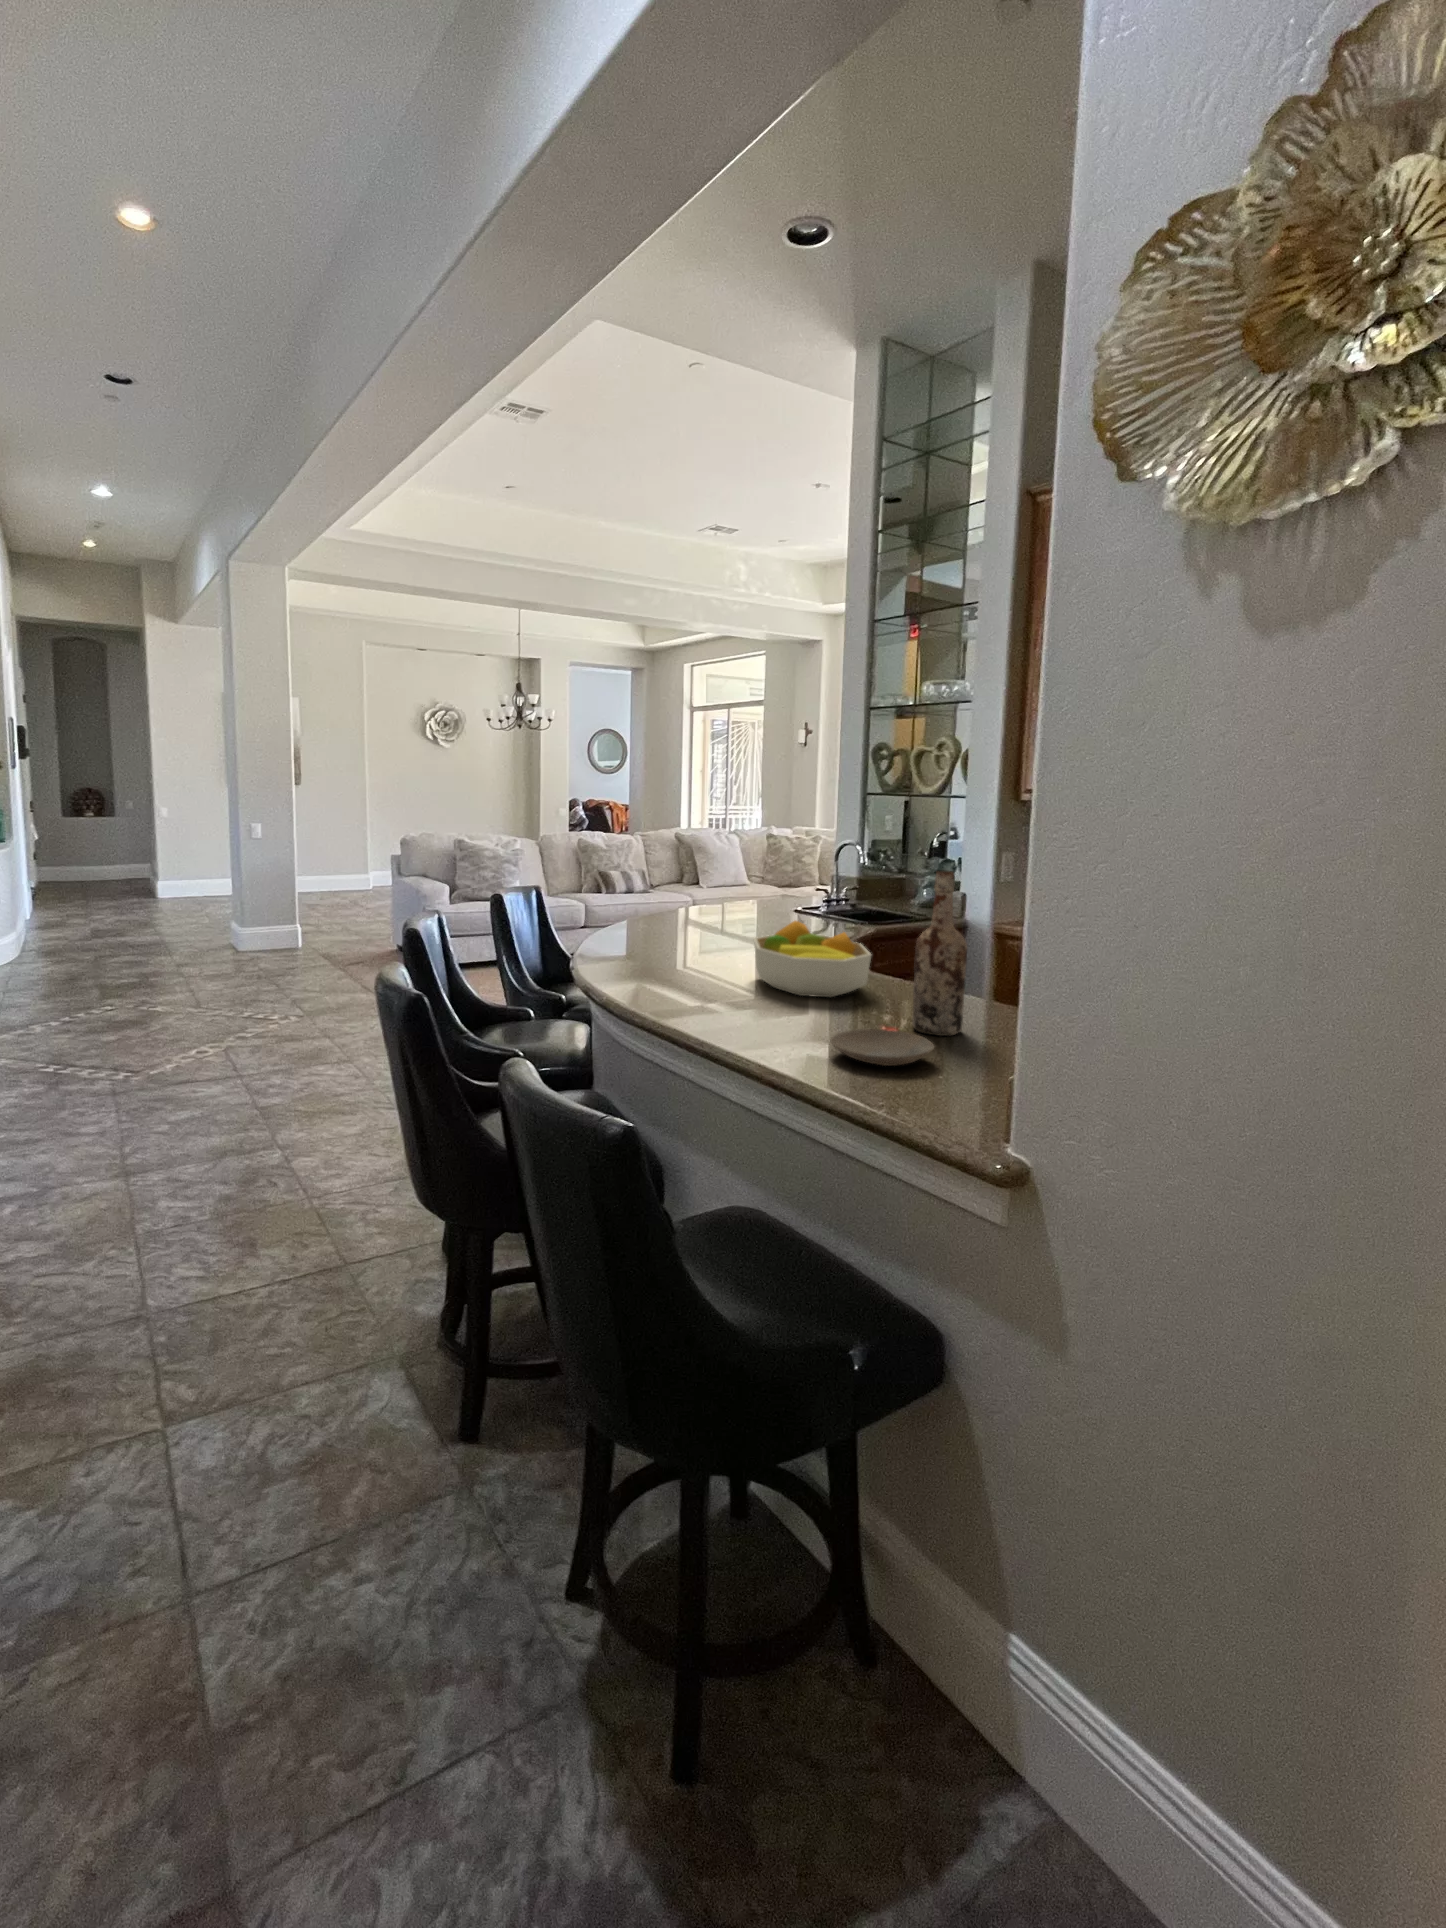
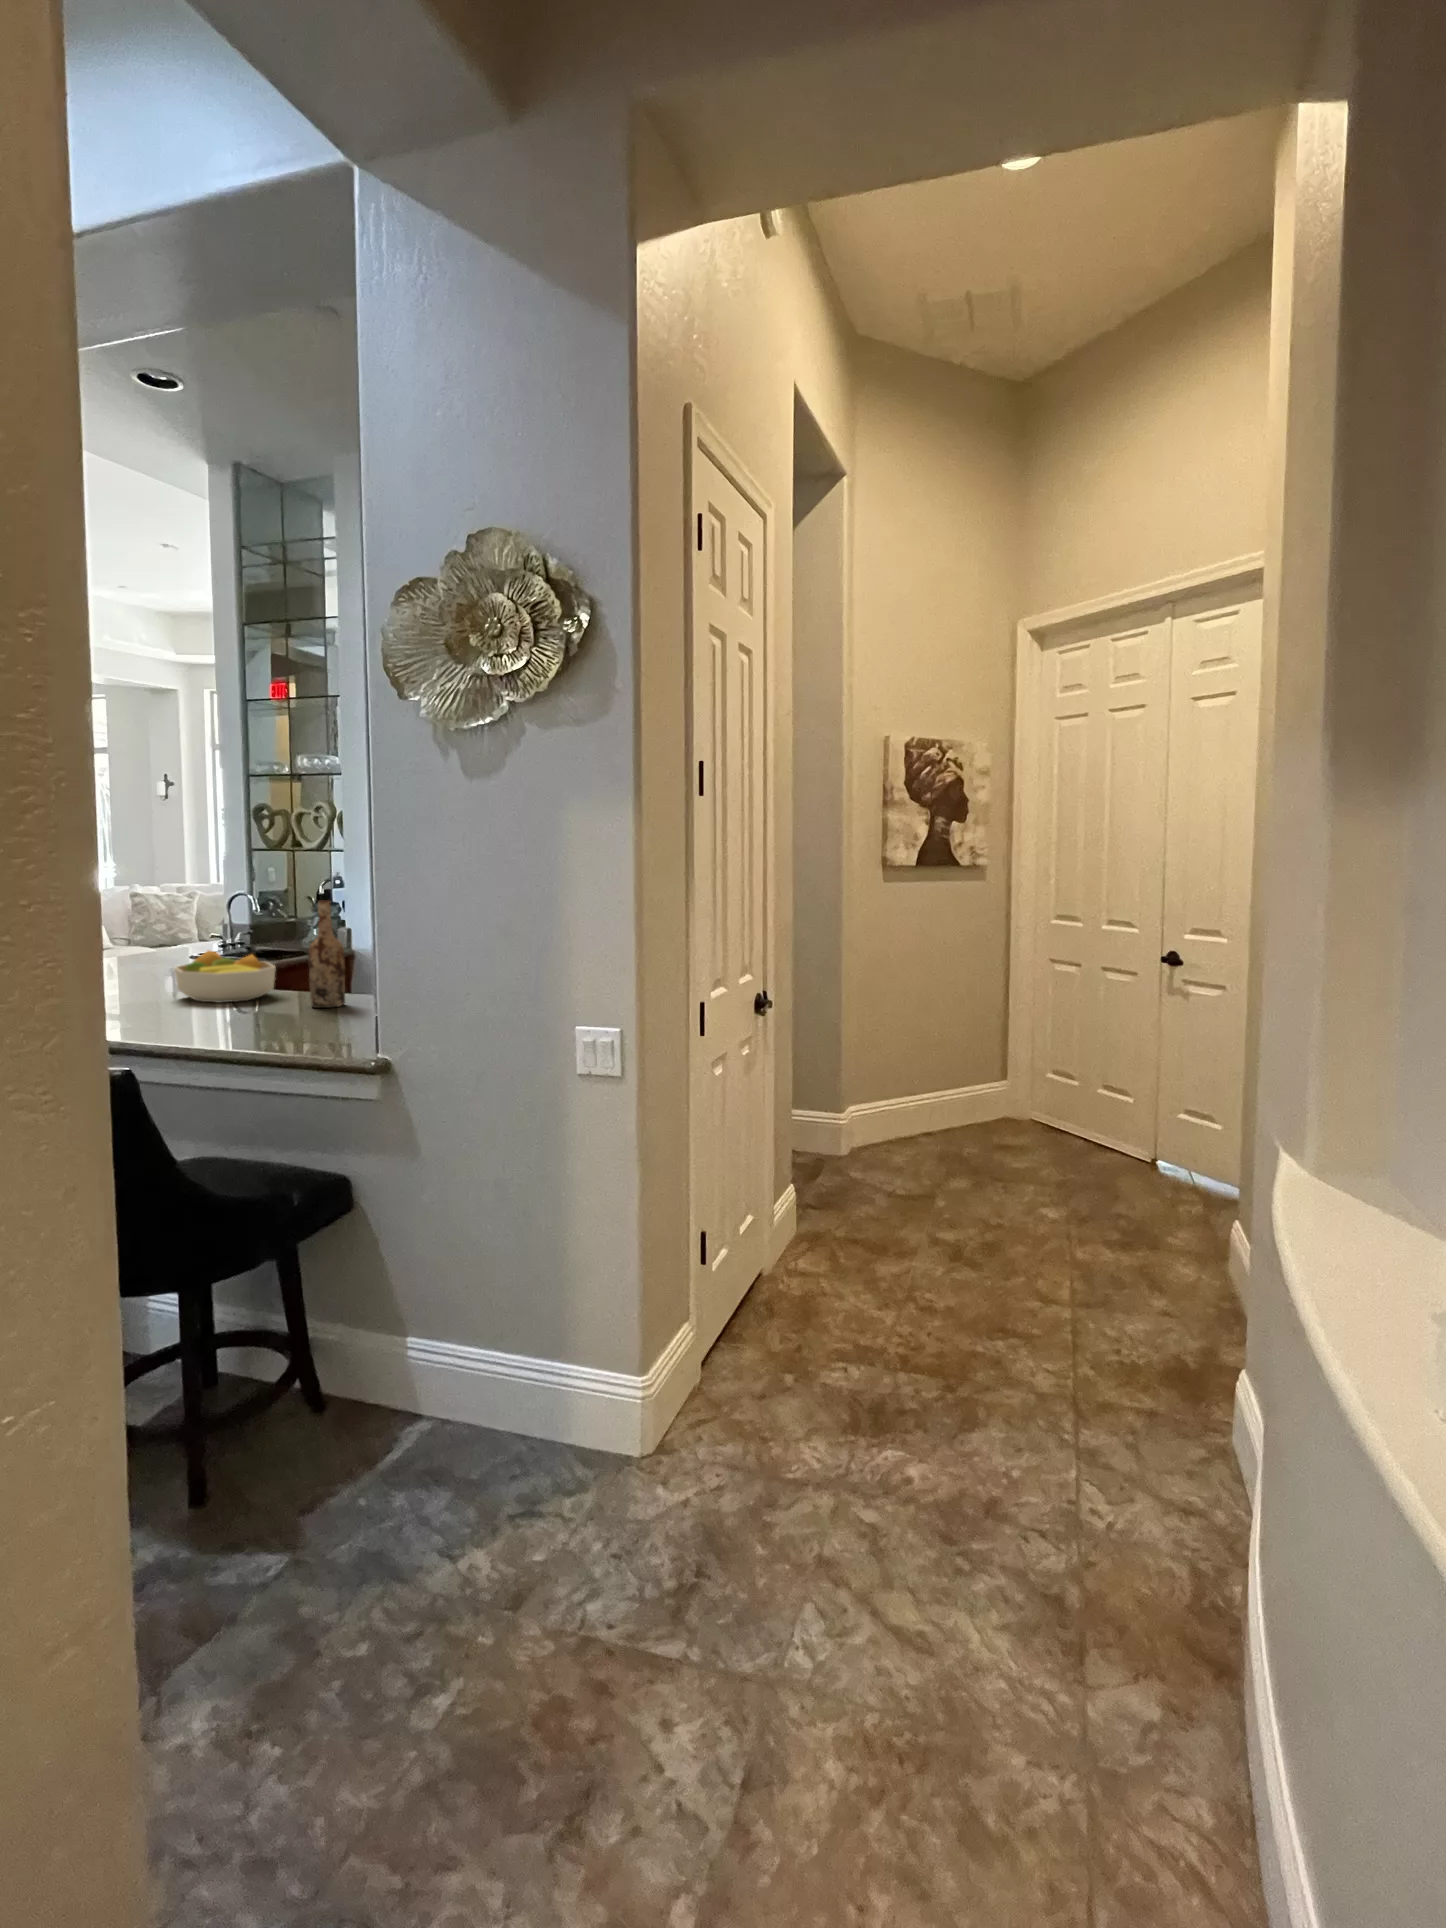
plate: present [830,1029,934,1066] -> none [254,1004,326,1023]

